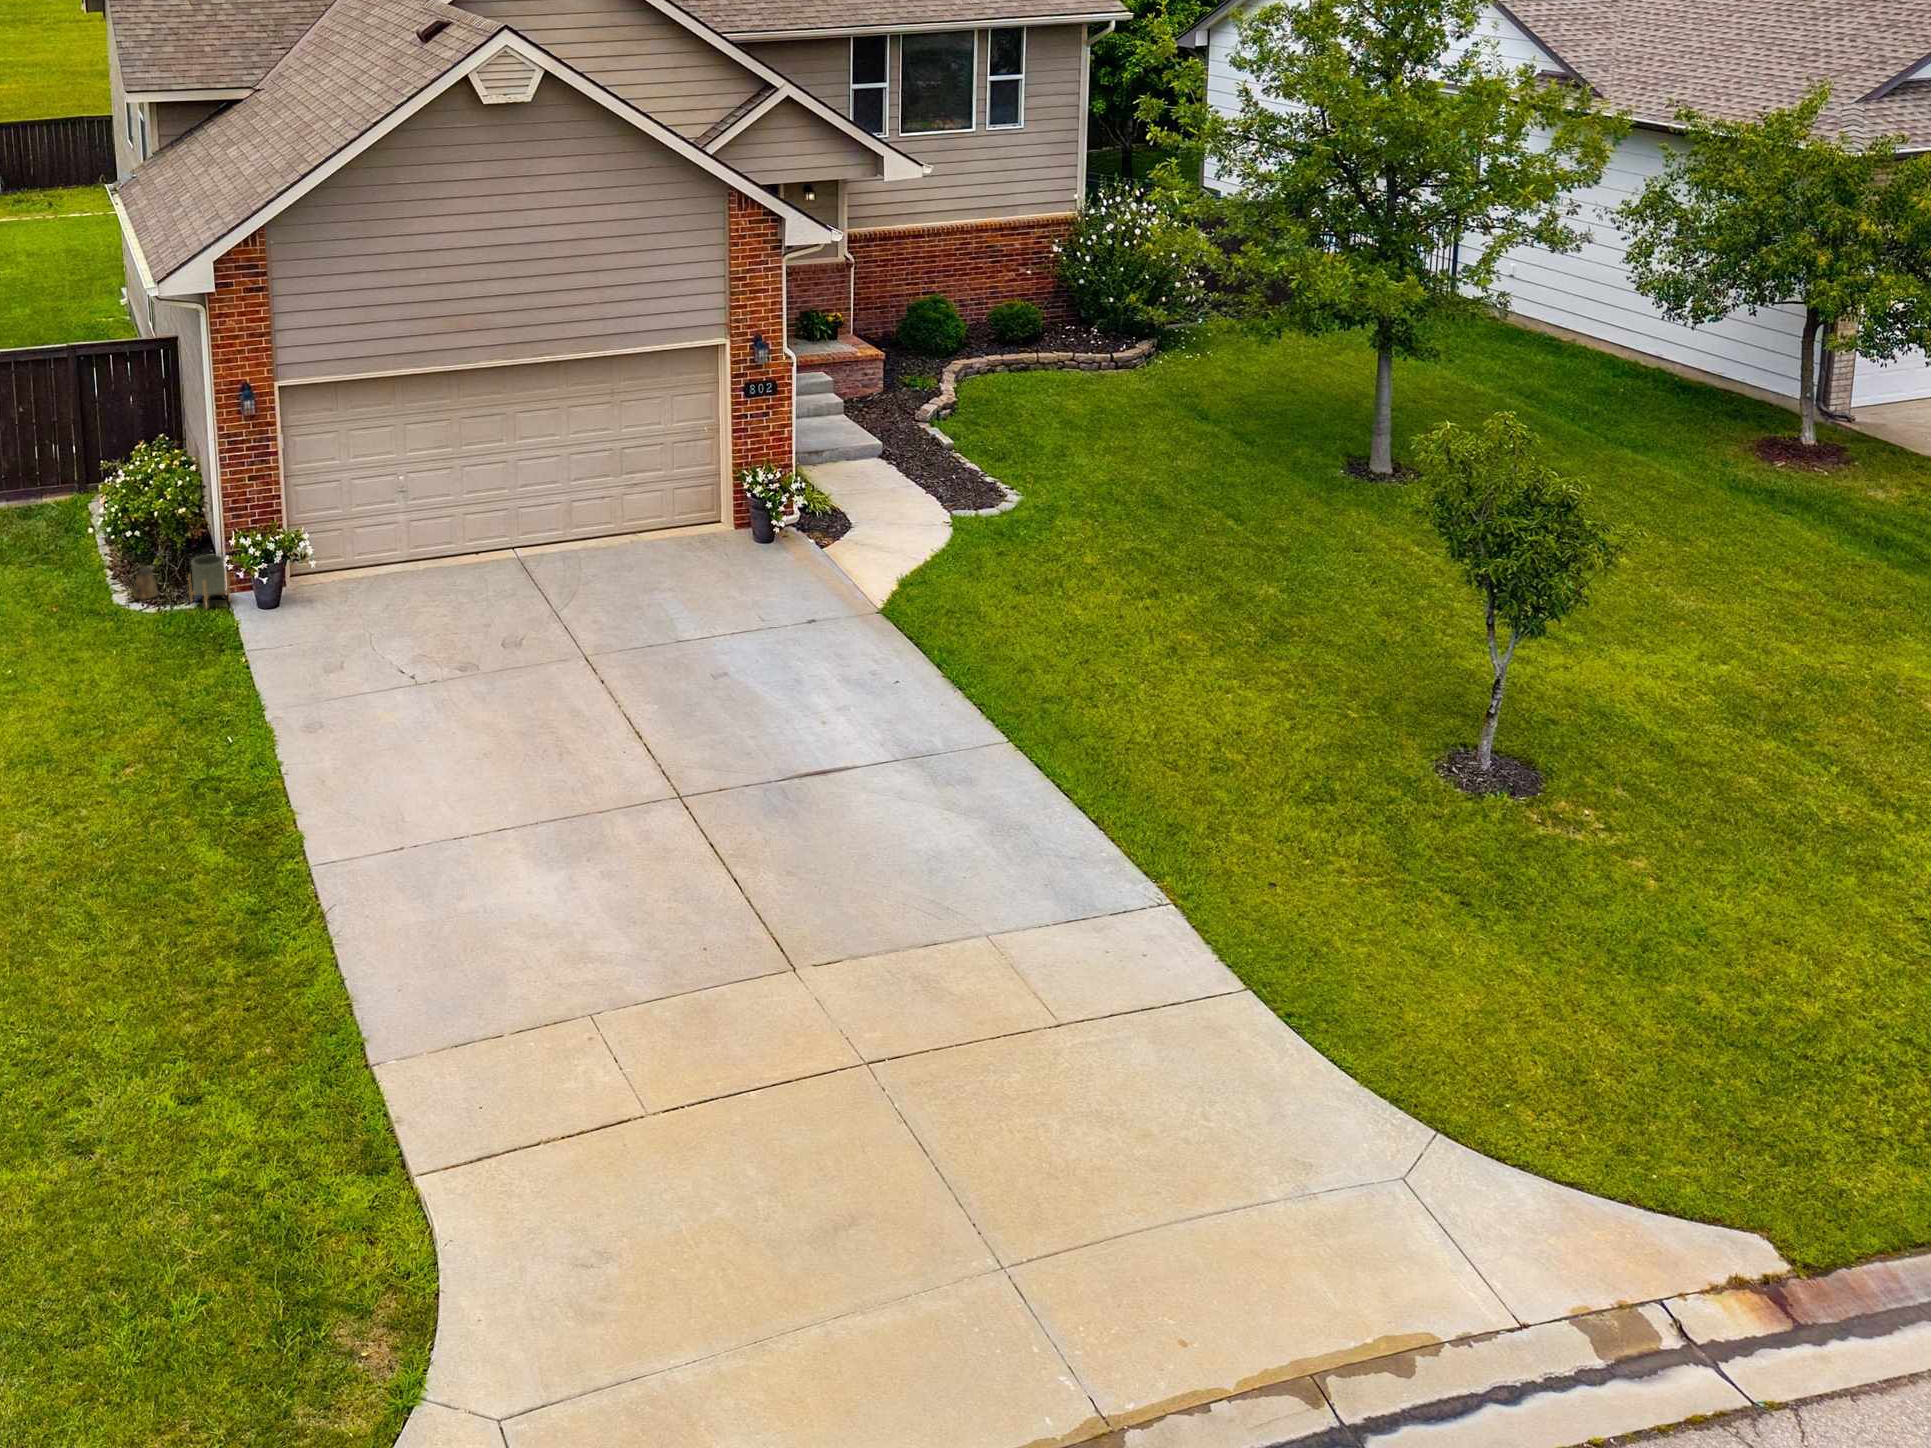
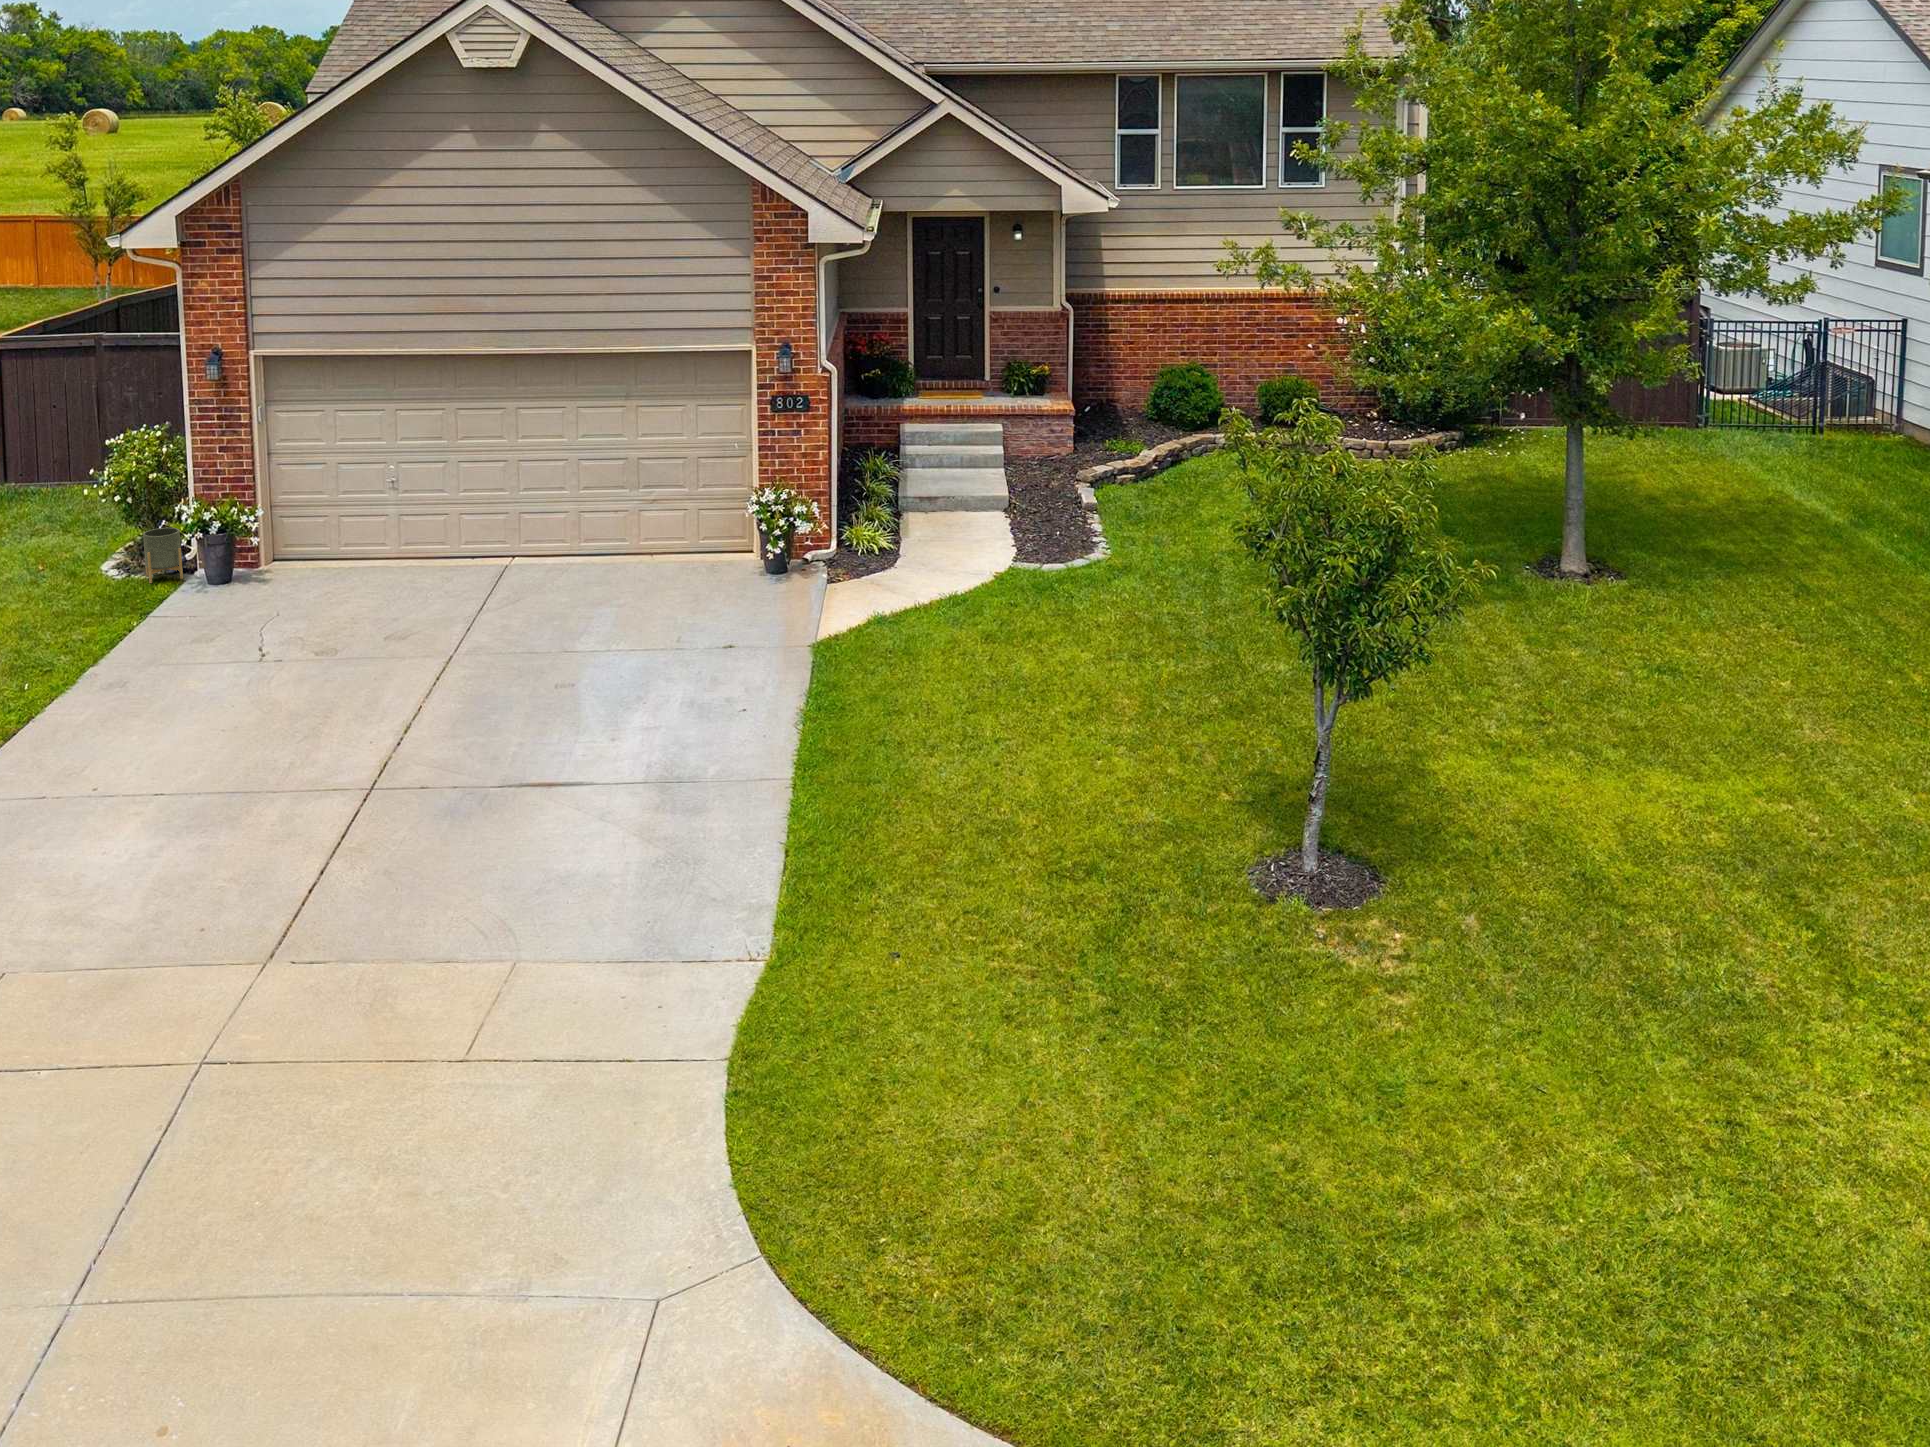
watering can: present [123,567,159,599] -> none [79,537,137,569]

